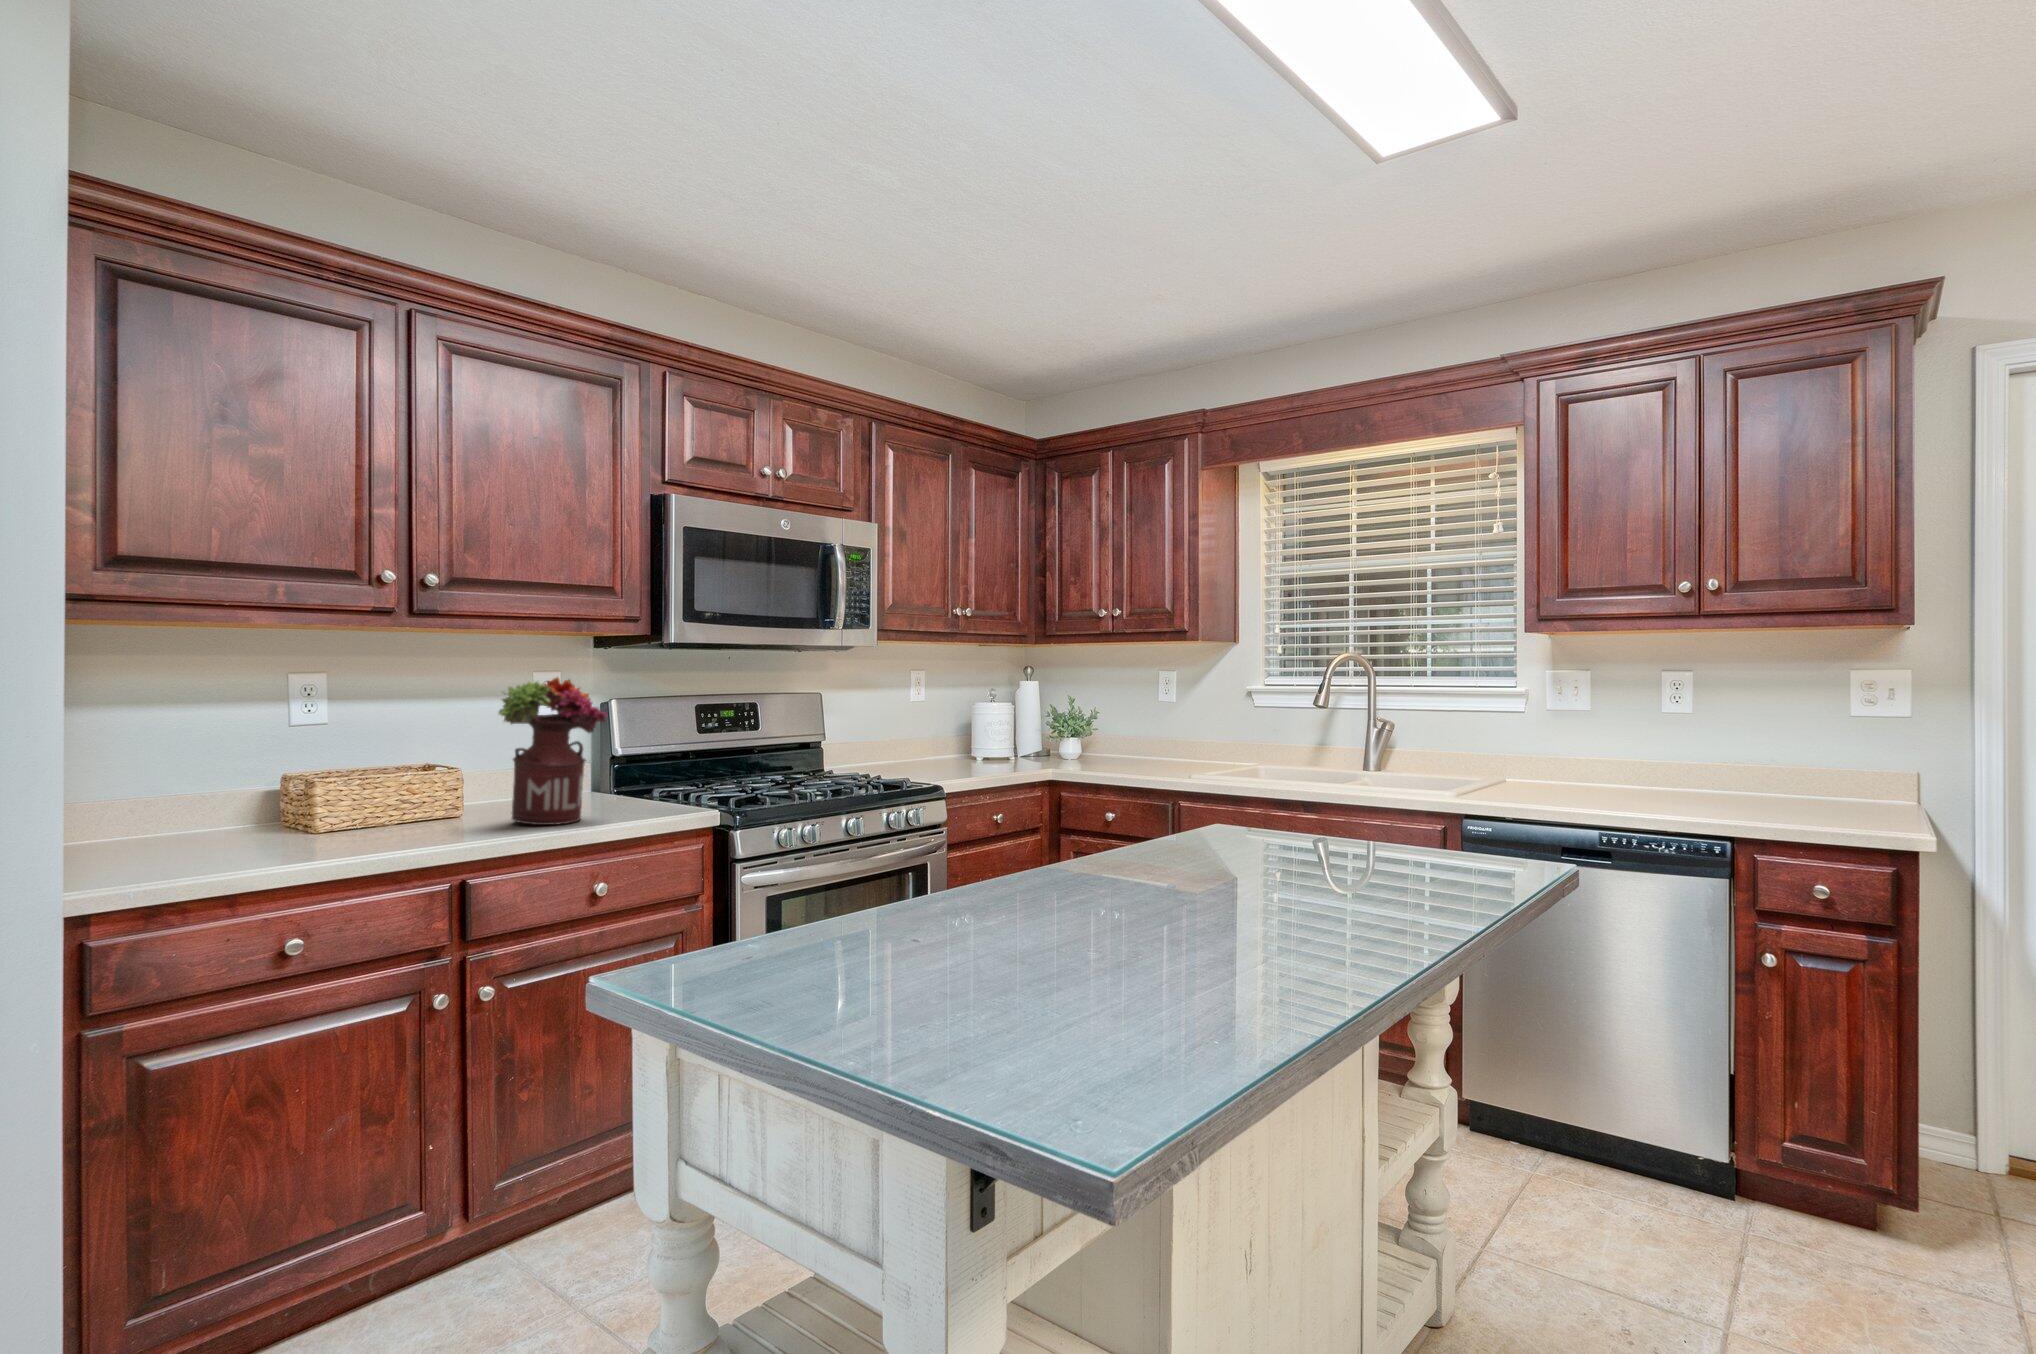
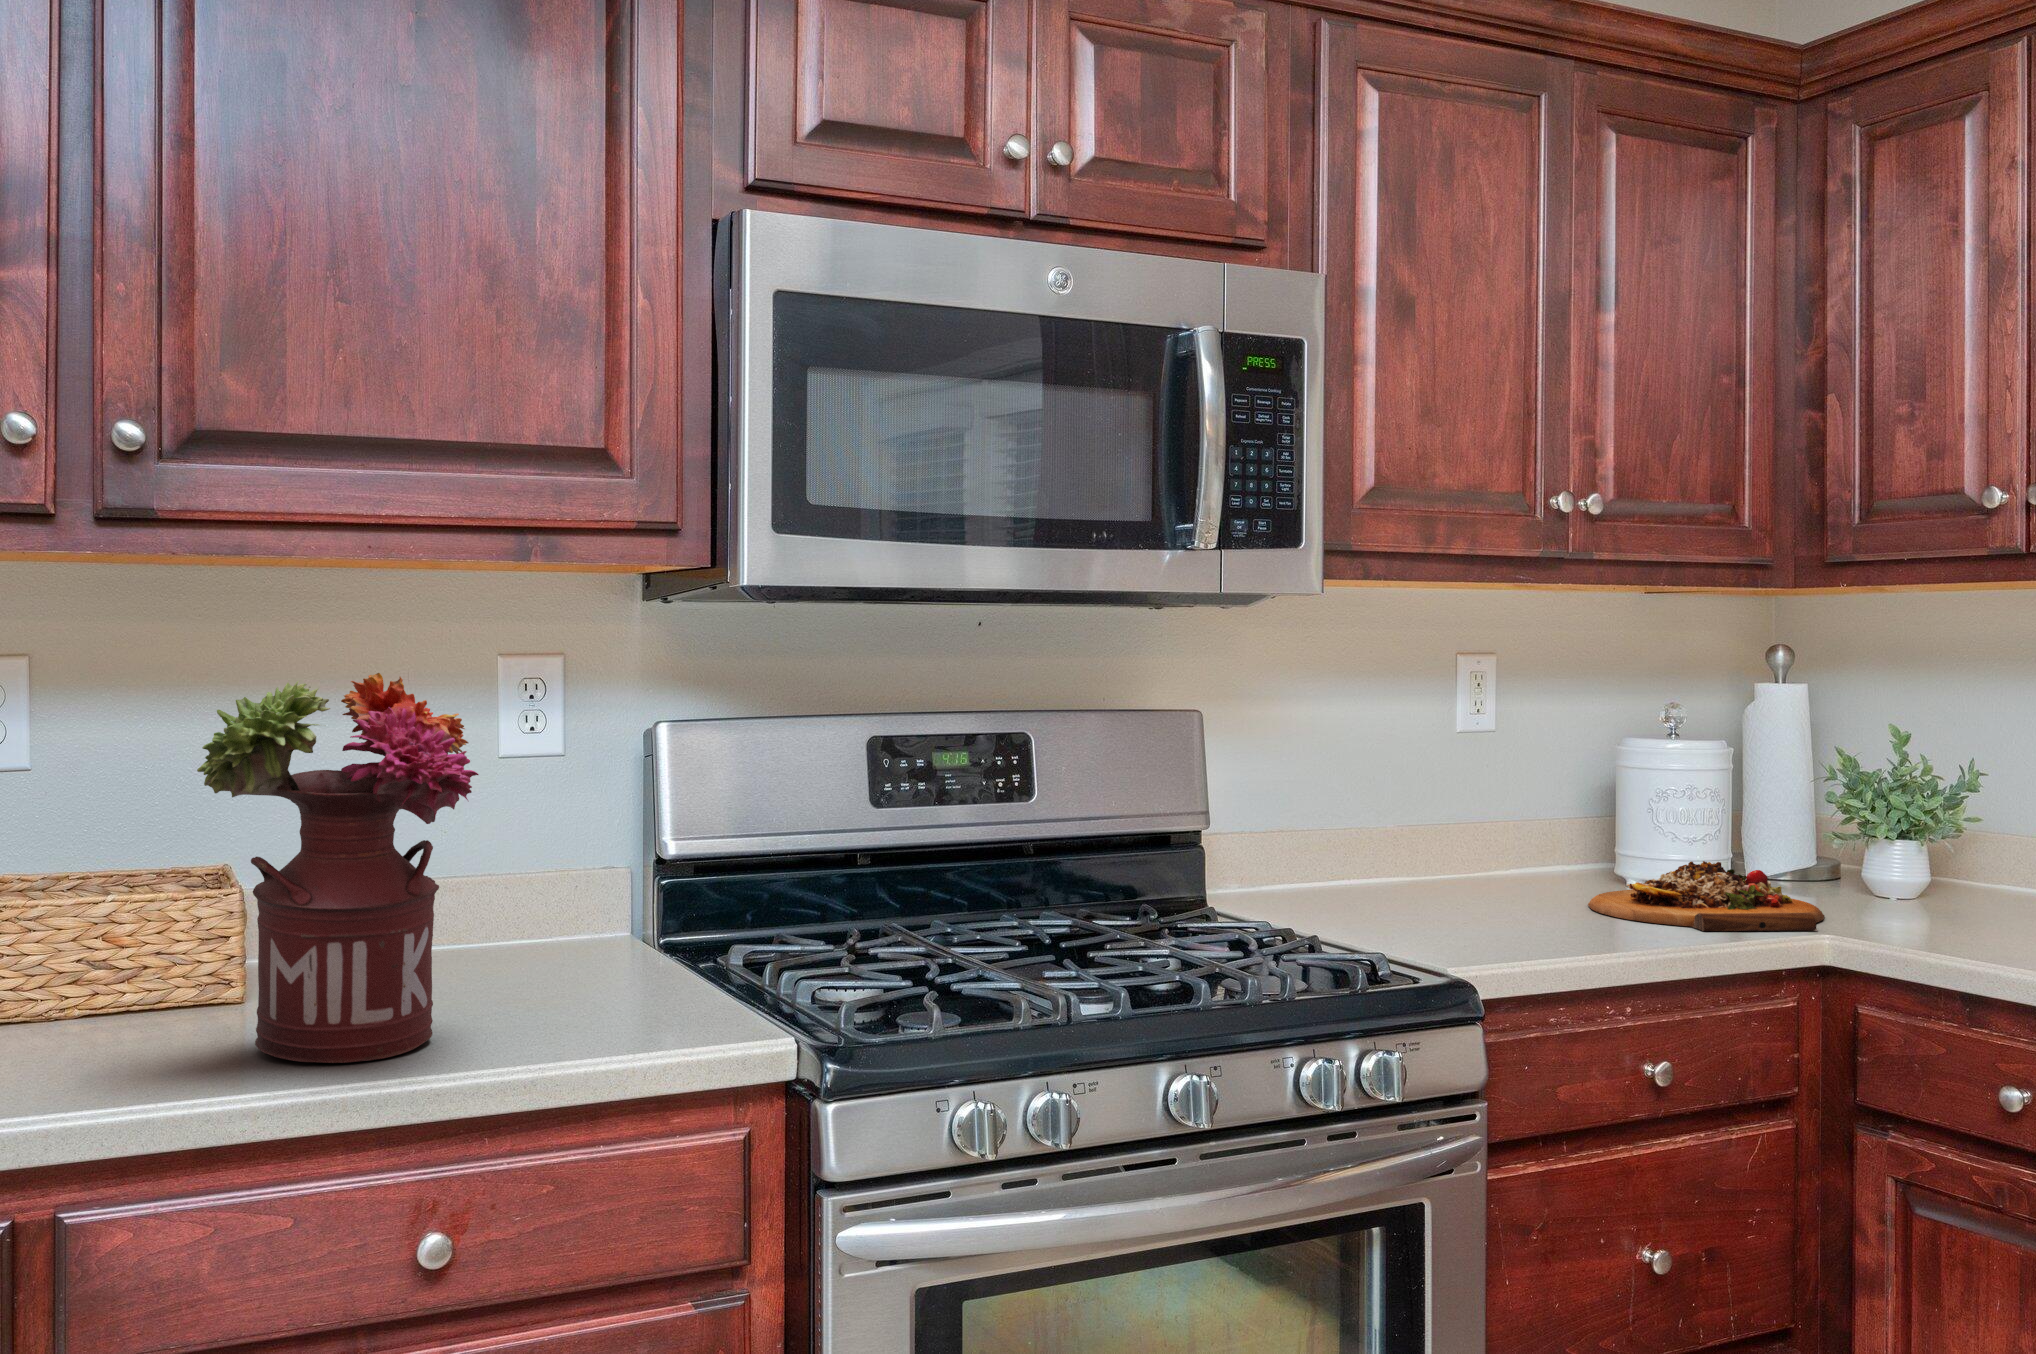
cutting board: none [966,747,1049,771] -> present [1588,861,1824,931]

